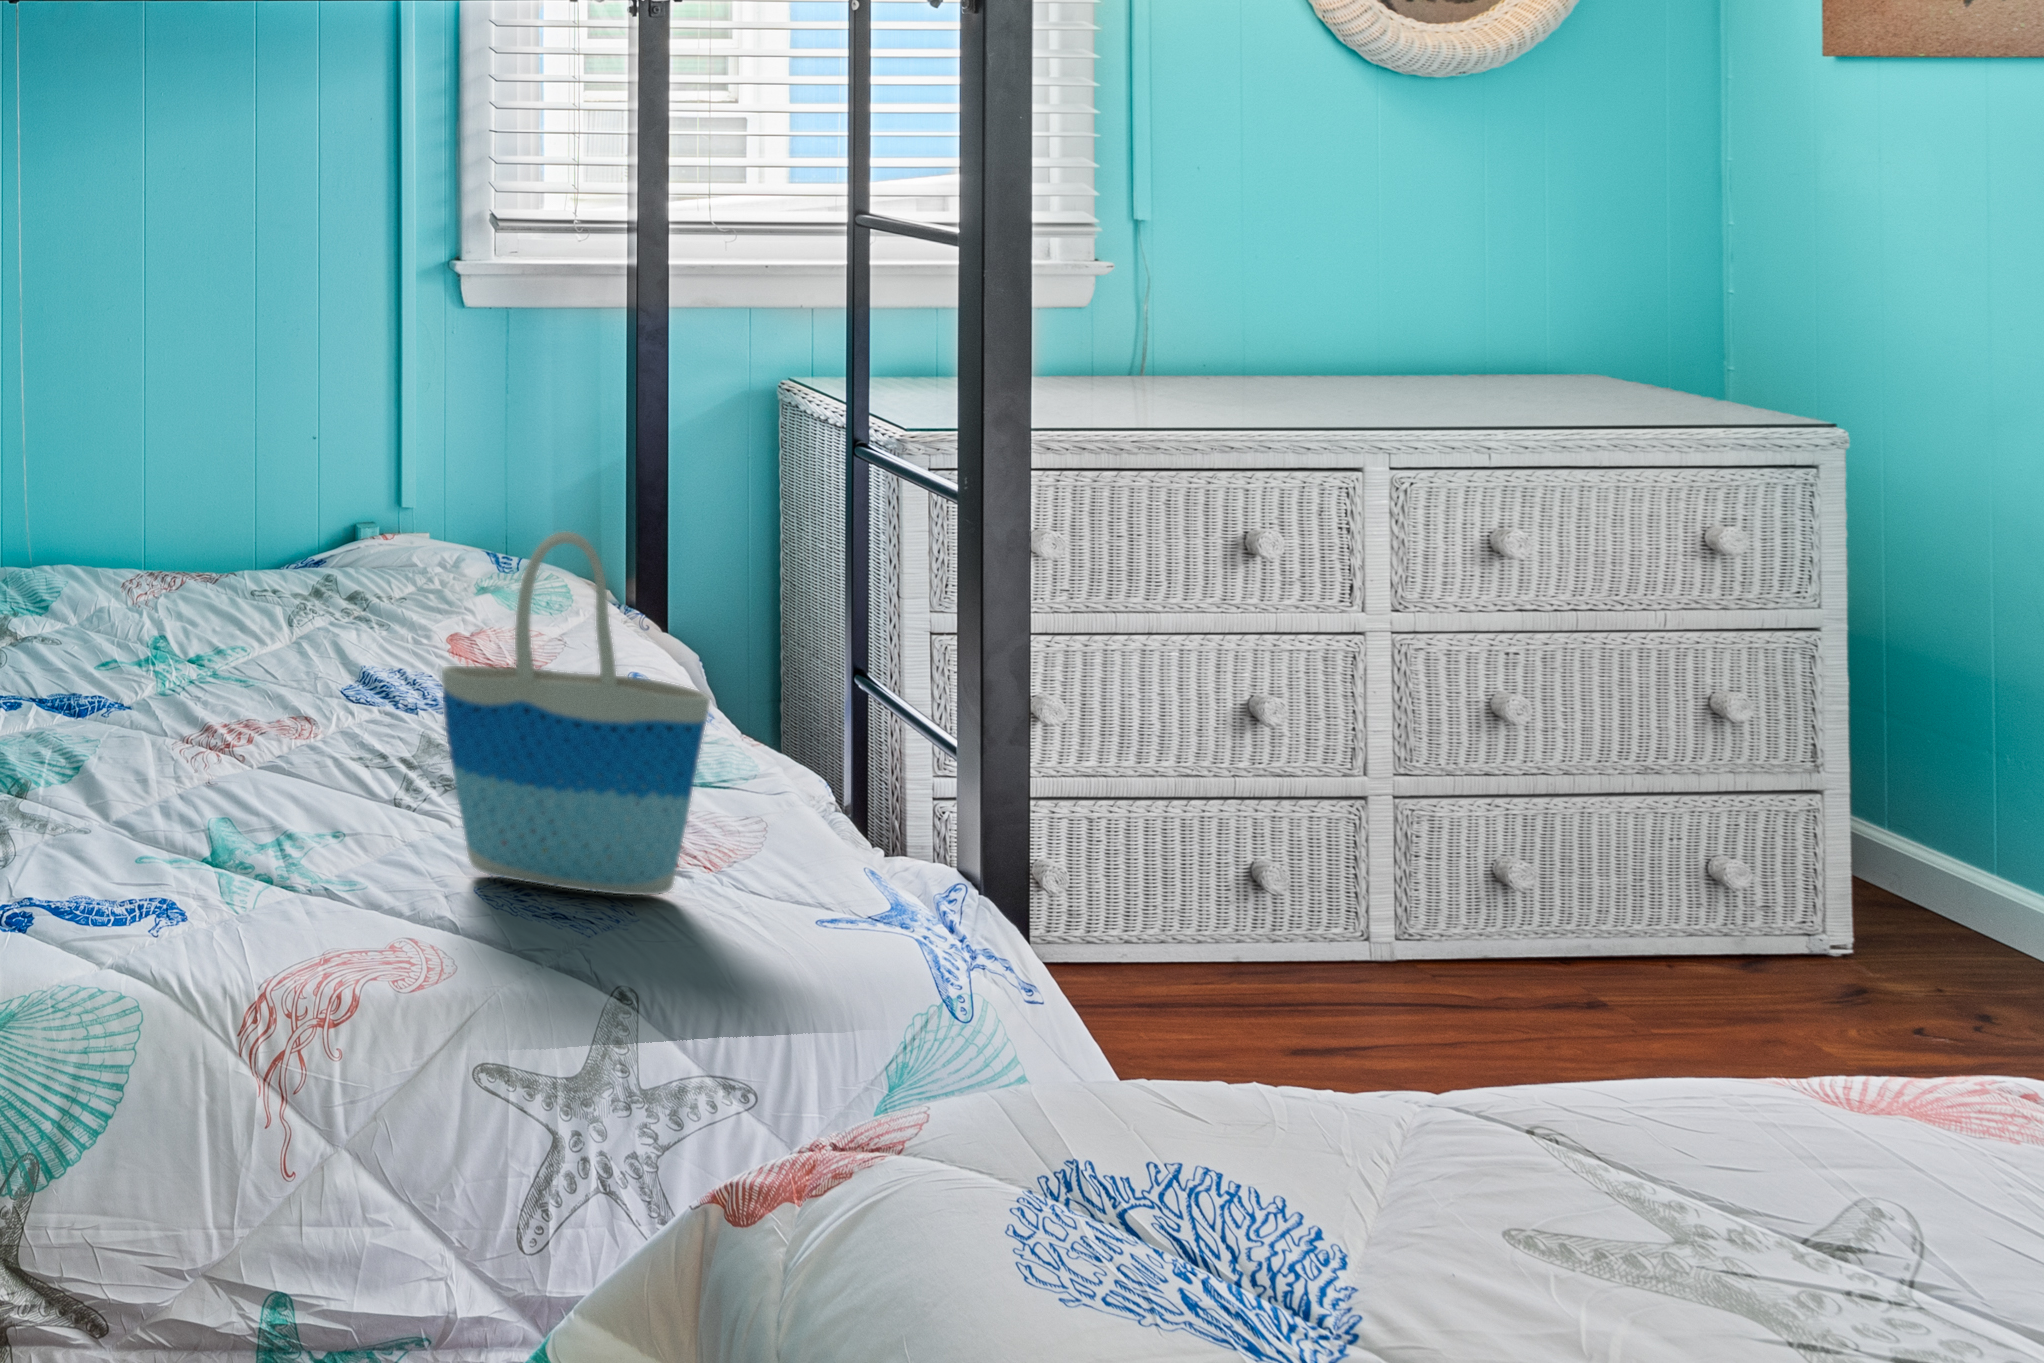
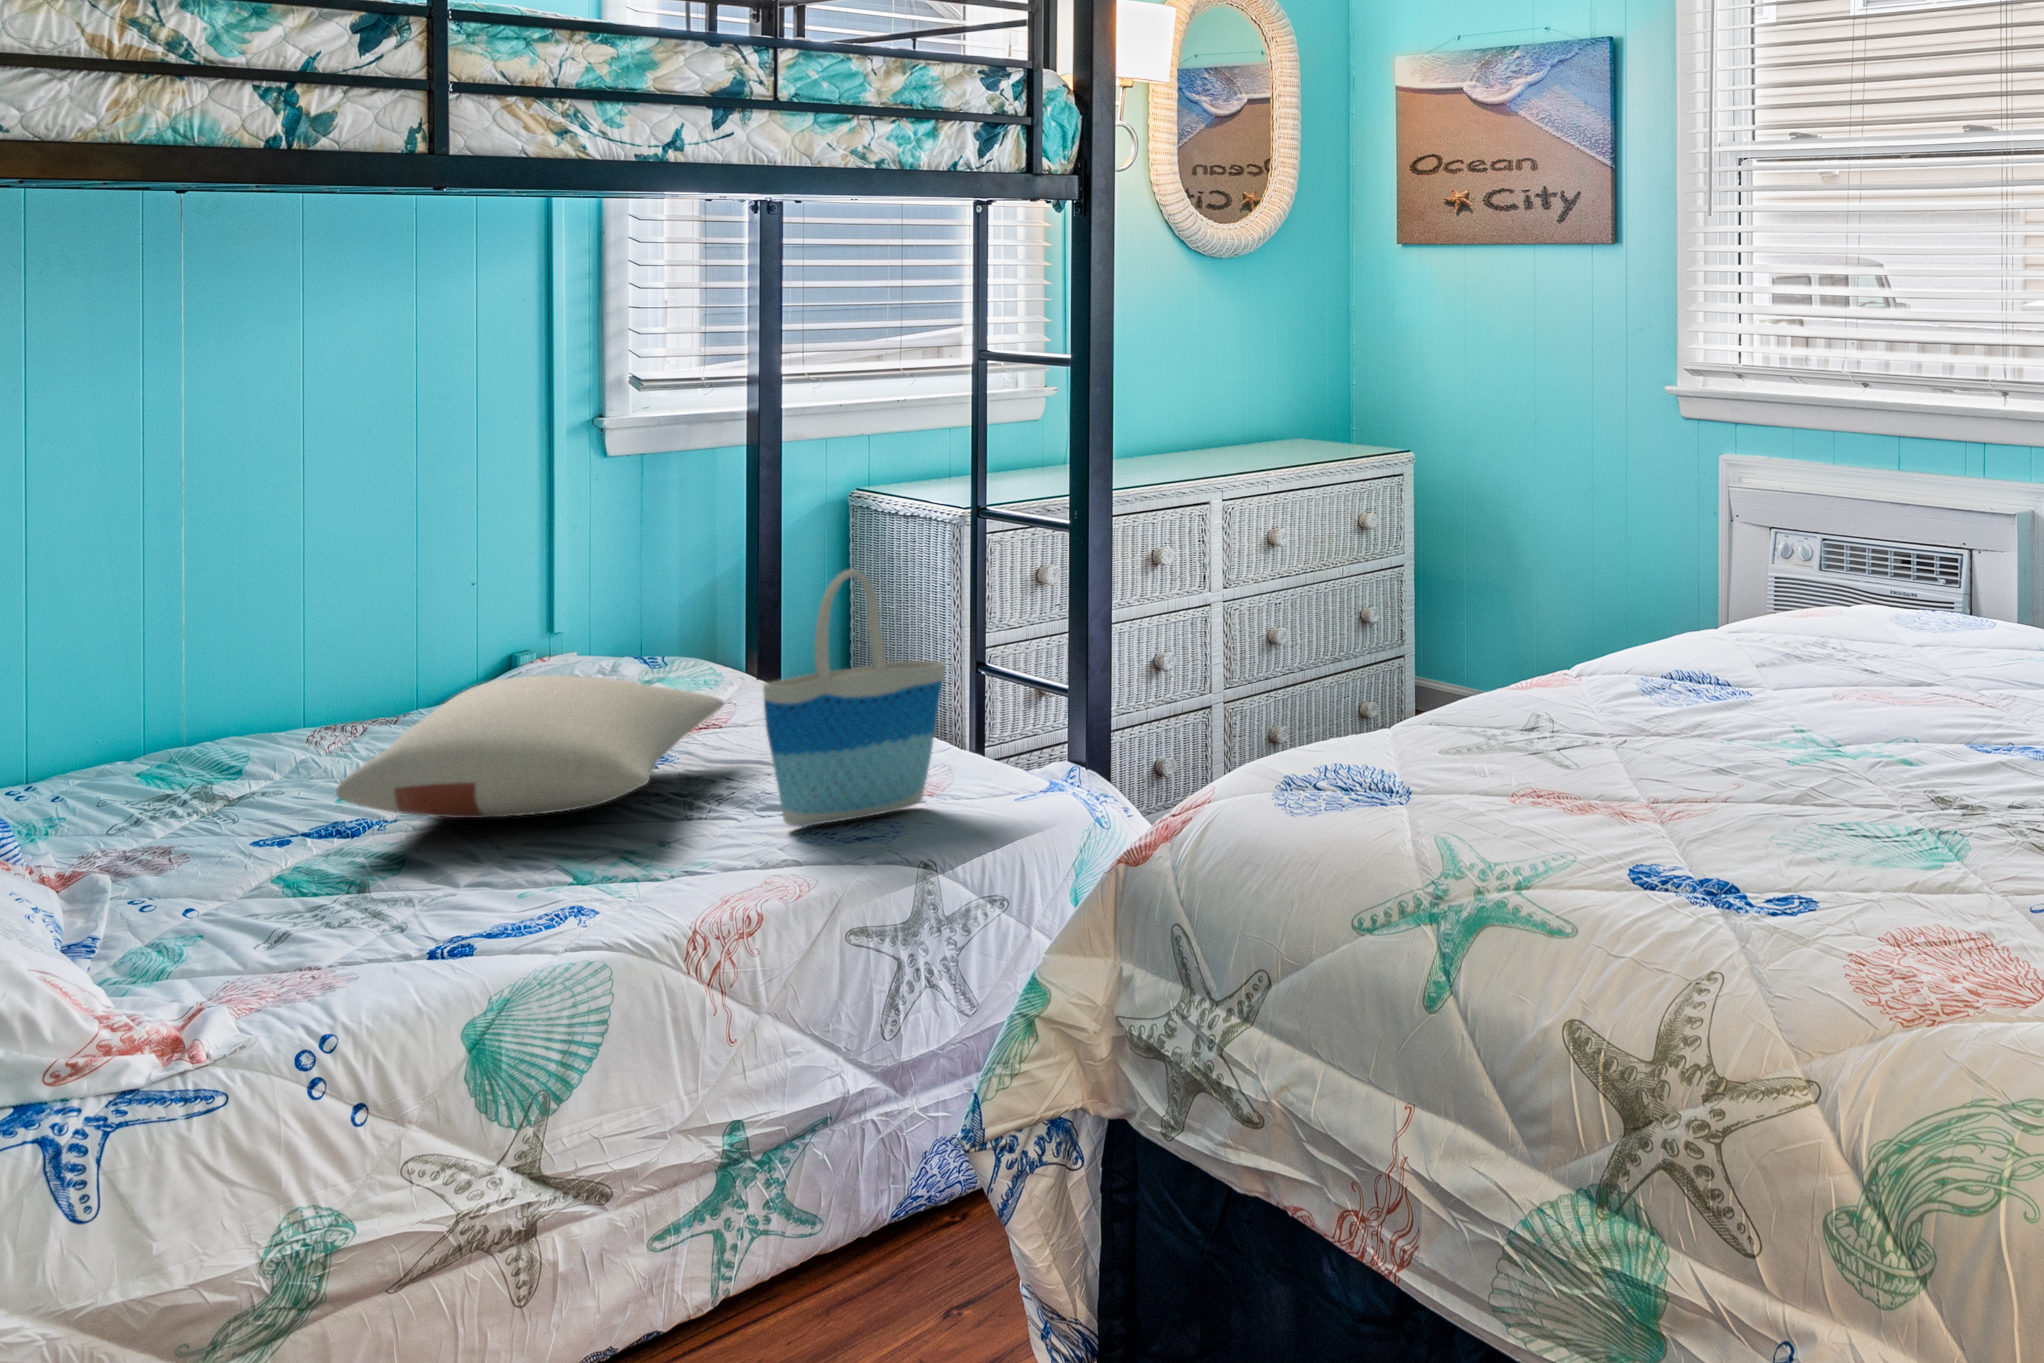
pillow: none [18,569,482,761] -> present [336,675,724,818]

